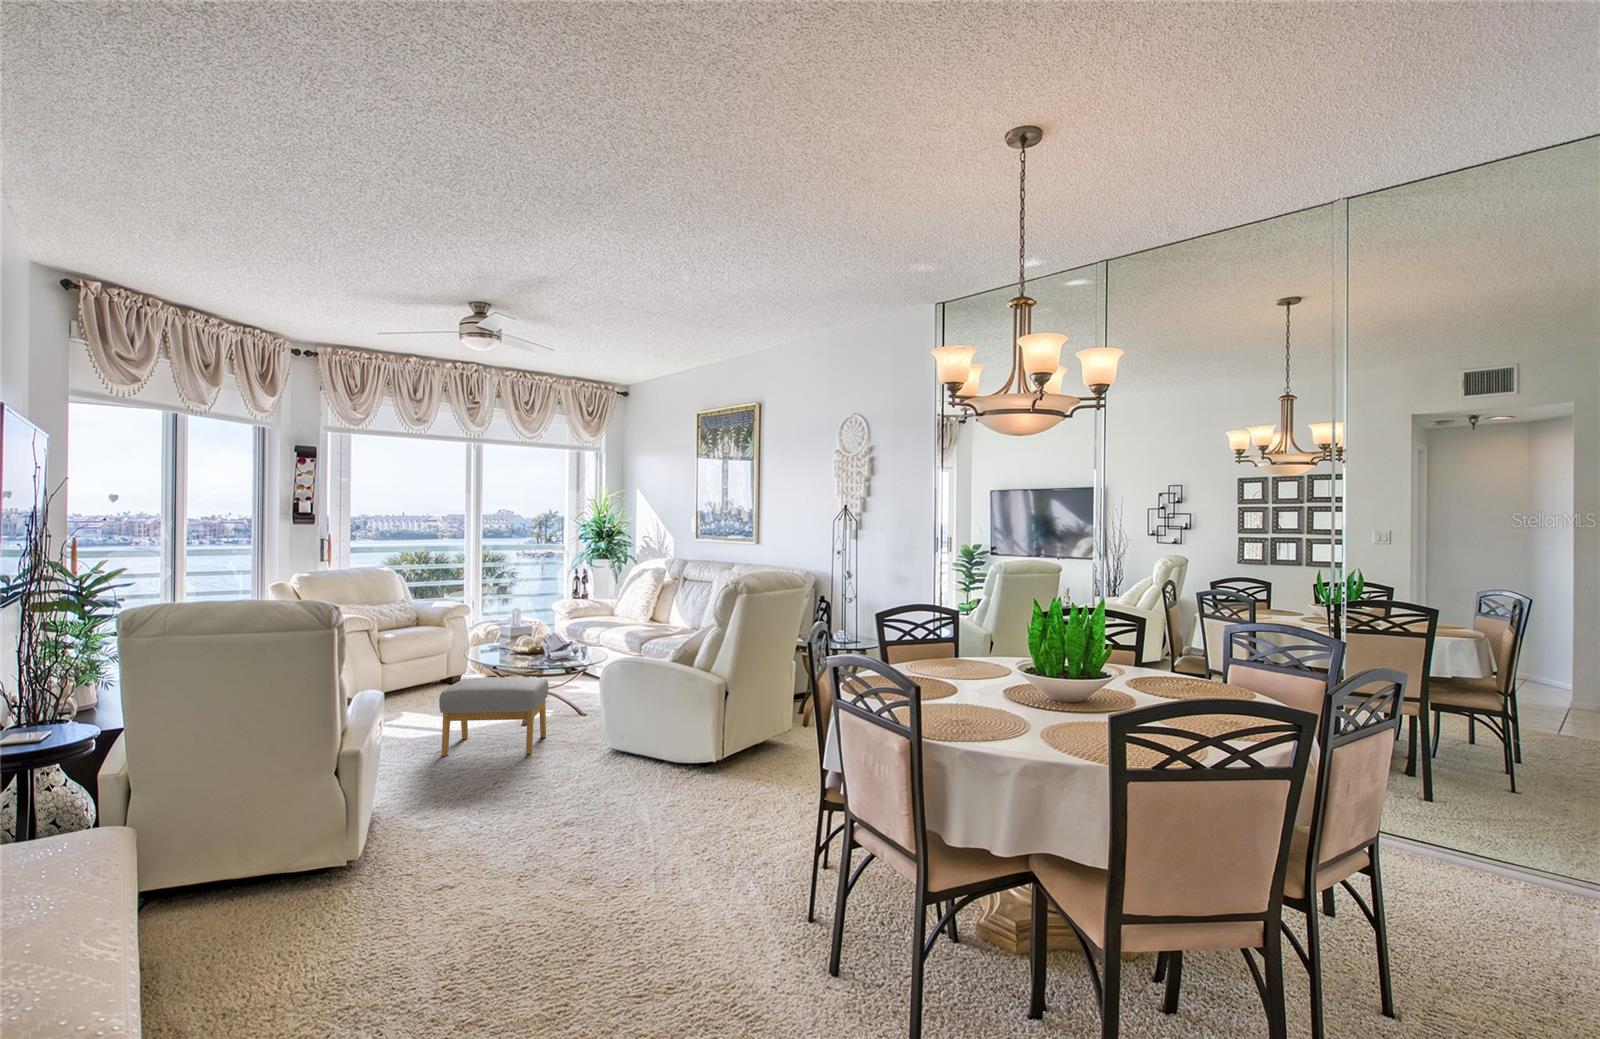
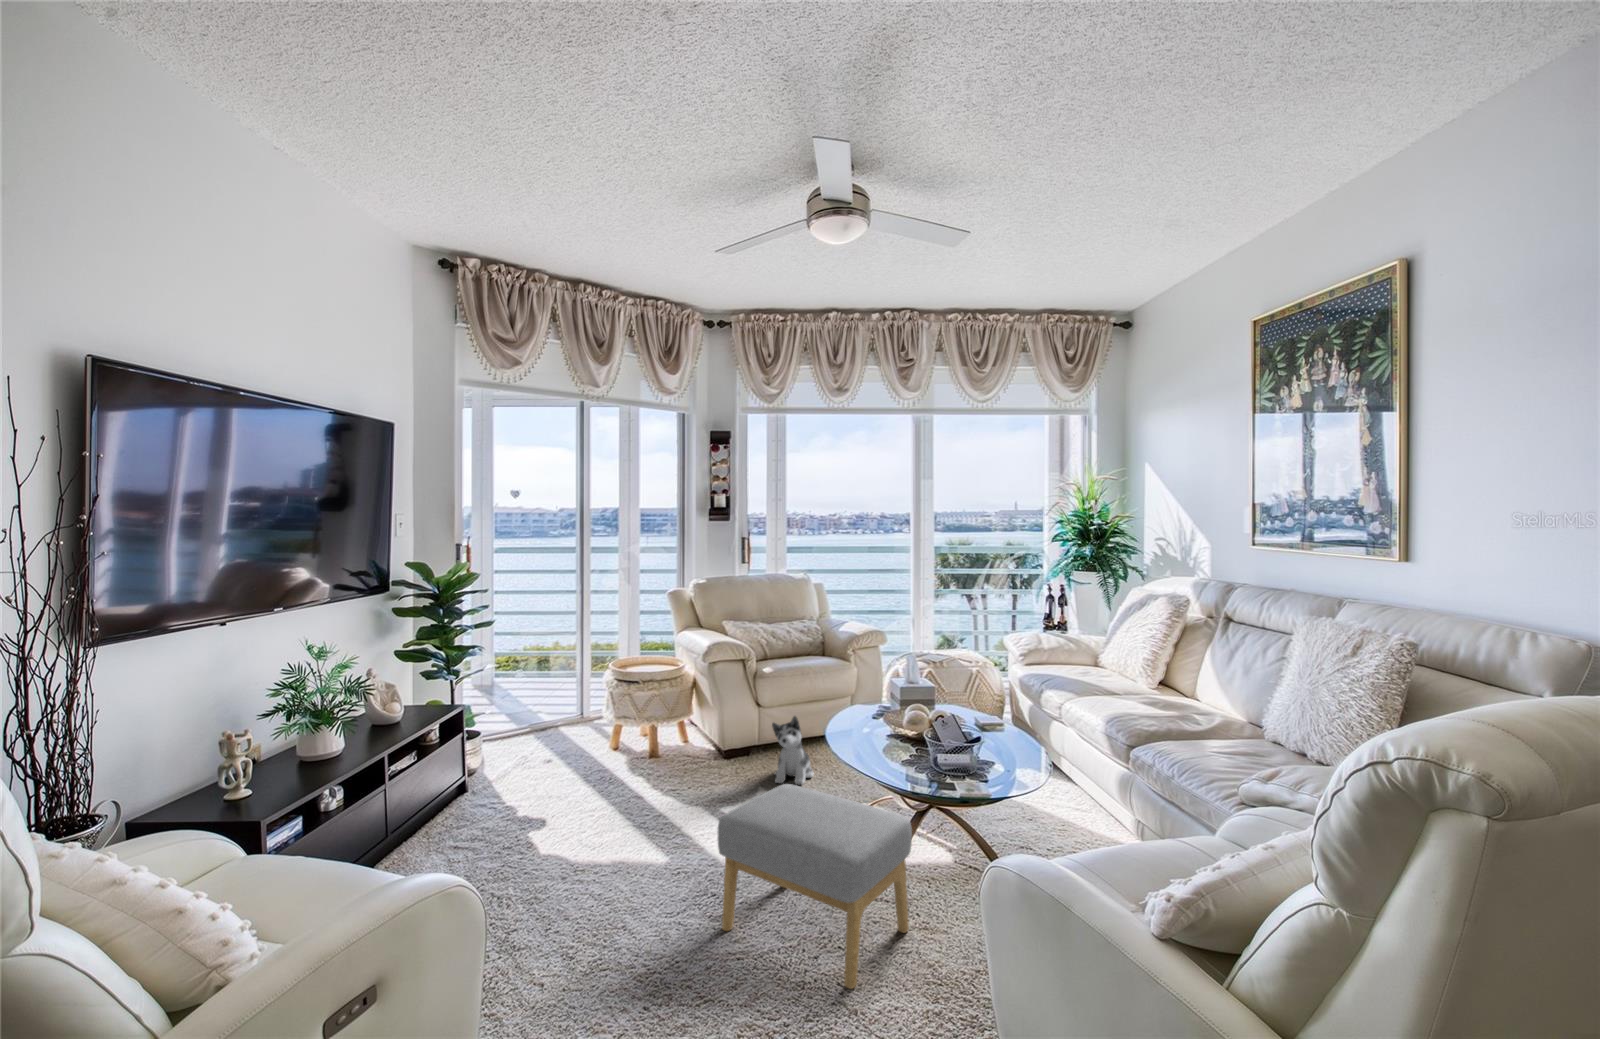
plush toy: none [405,661,437,709] -> present [772,716,813,785]

